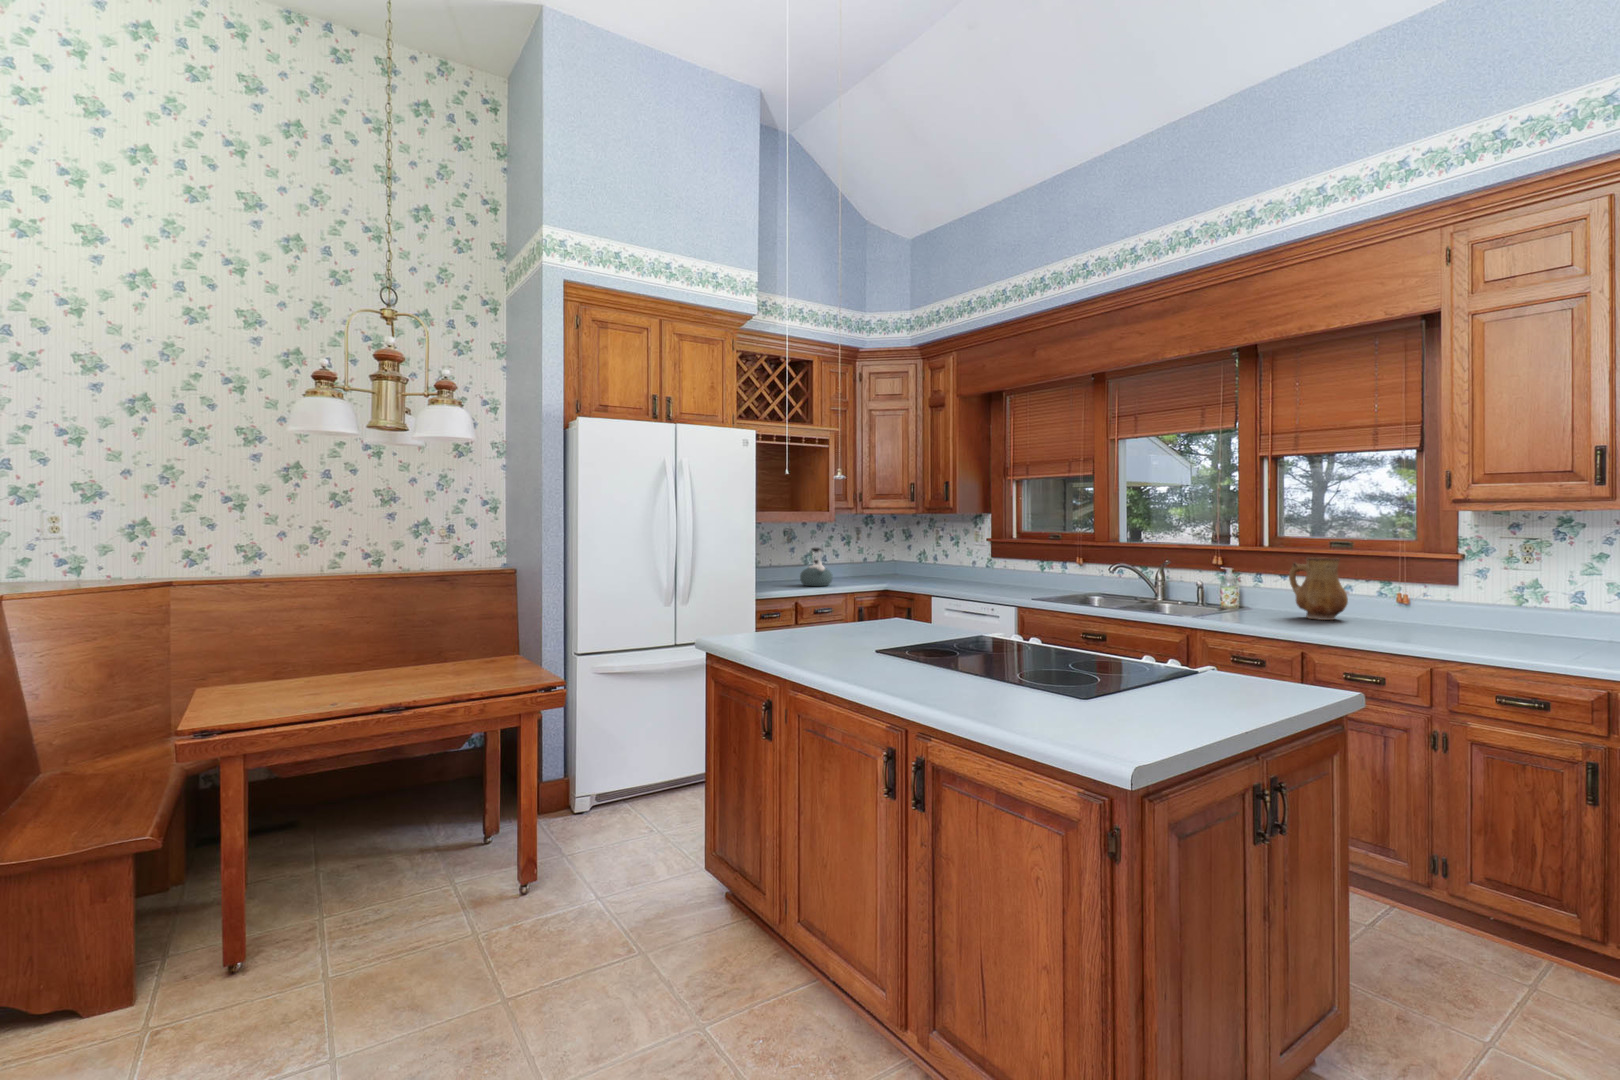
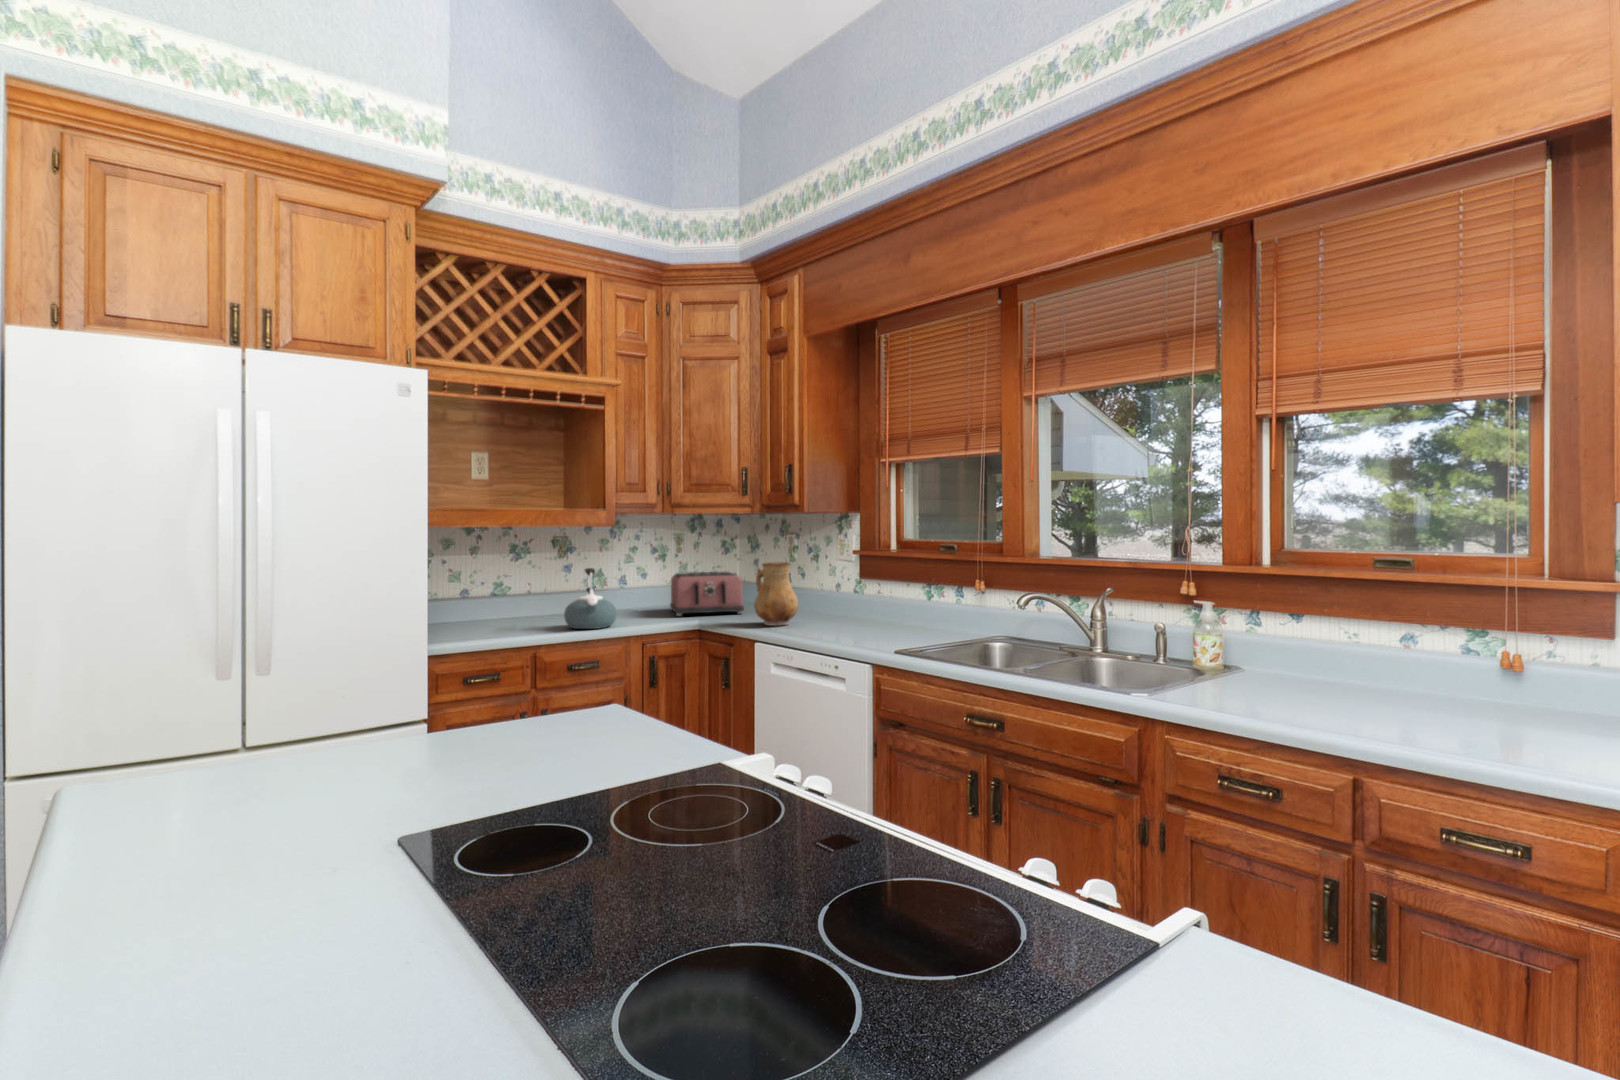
toaster: none [853,553,908,581] -> present [670,572,744,616]
ceramic pitcher: present [1289,557,1348,620] -> present [754,562,798,626]

